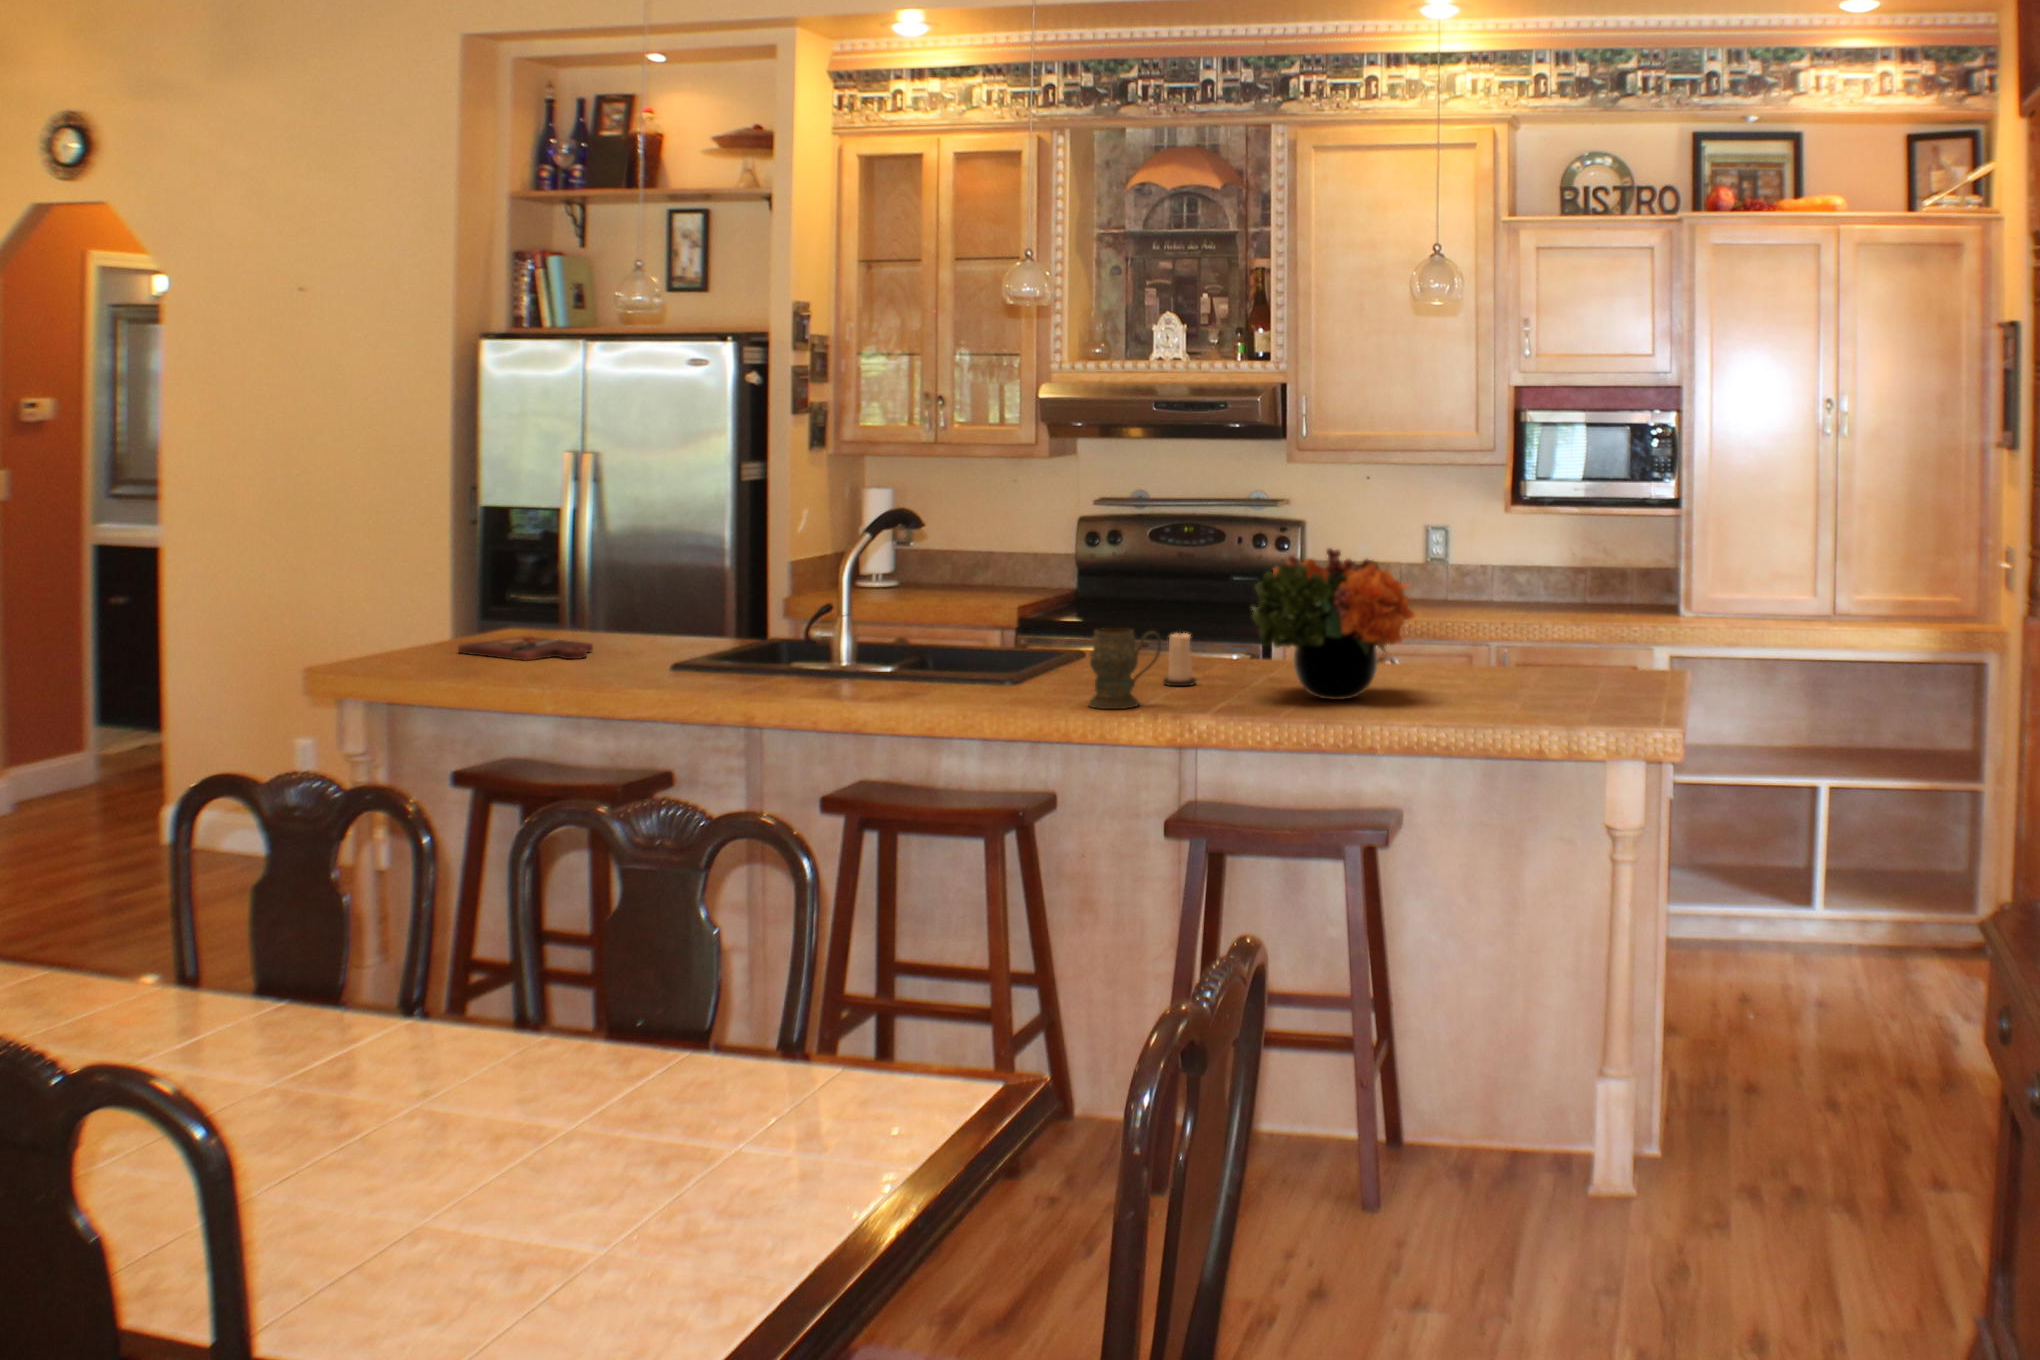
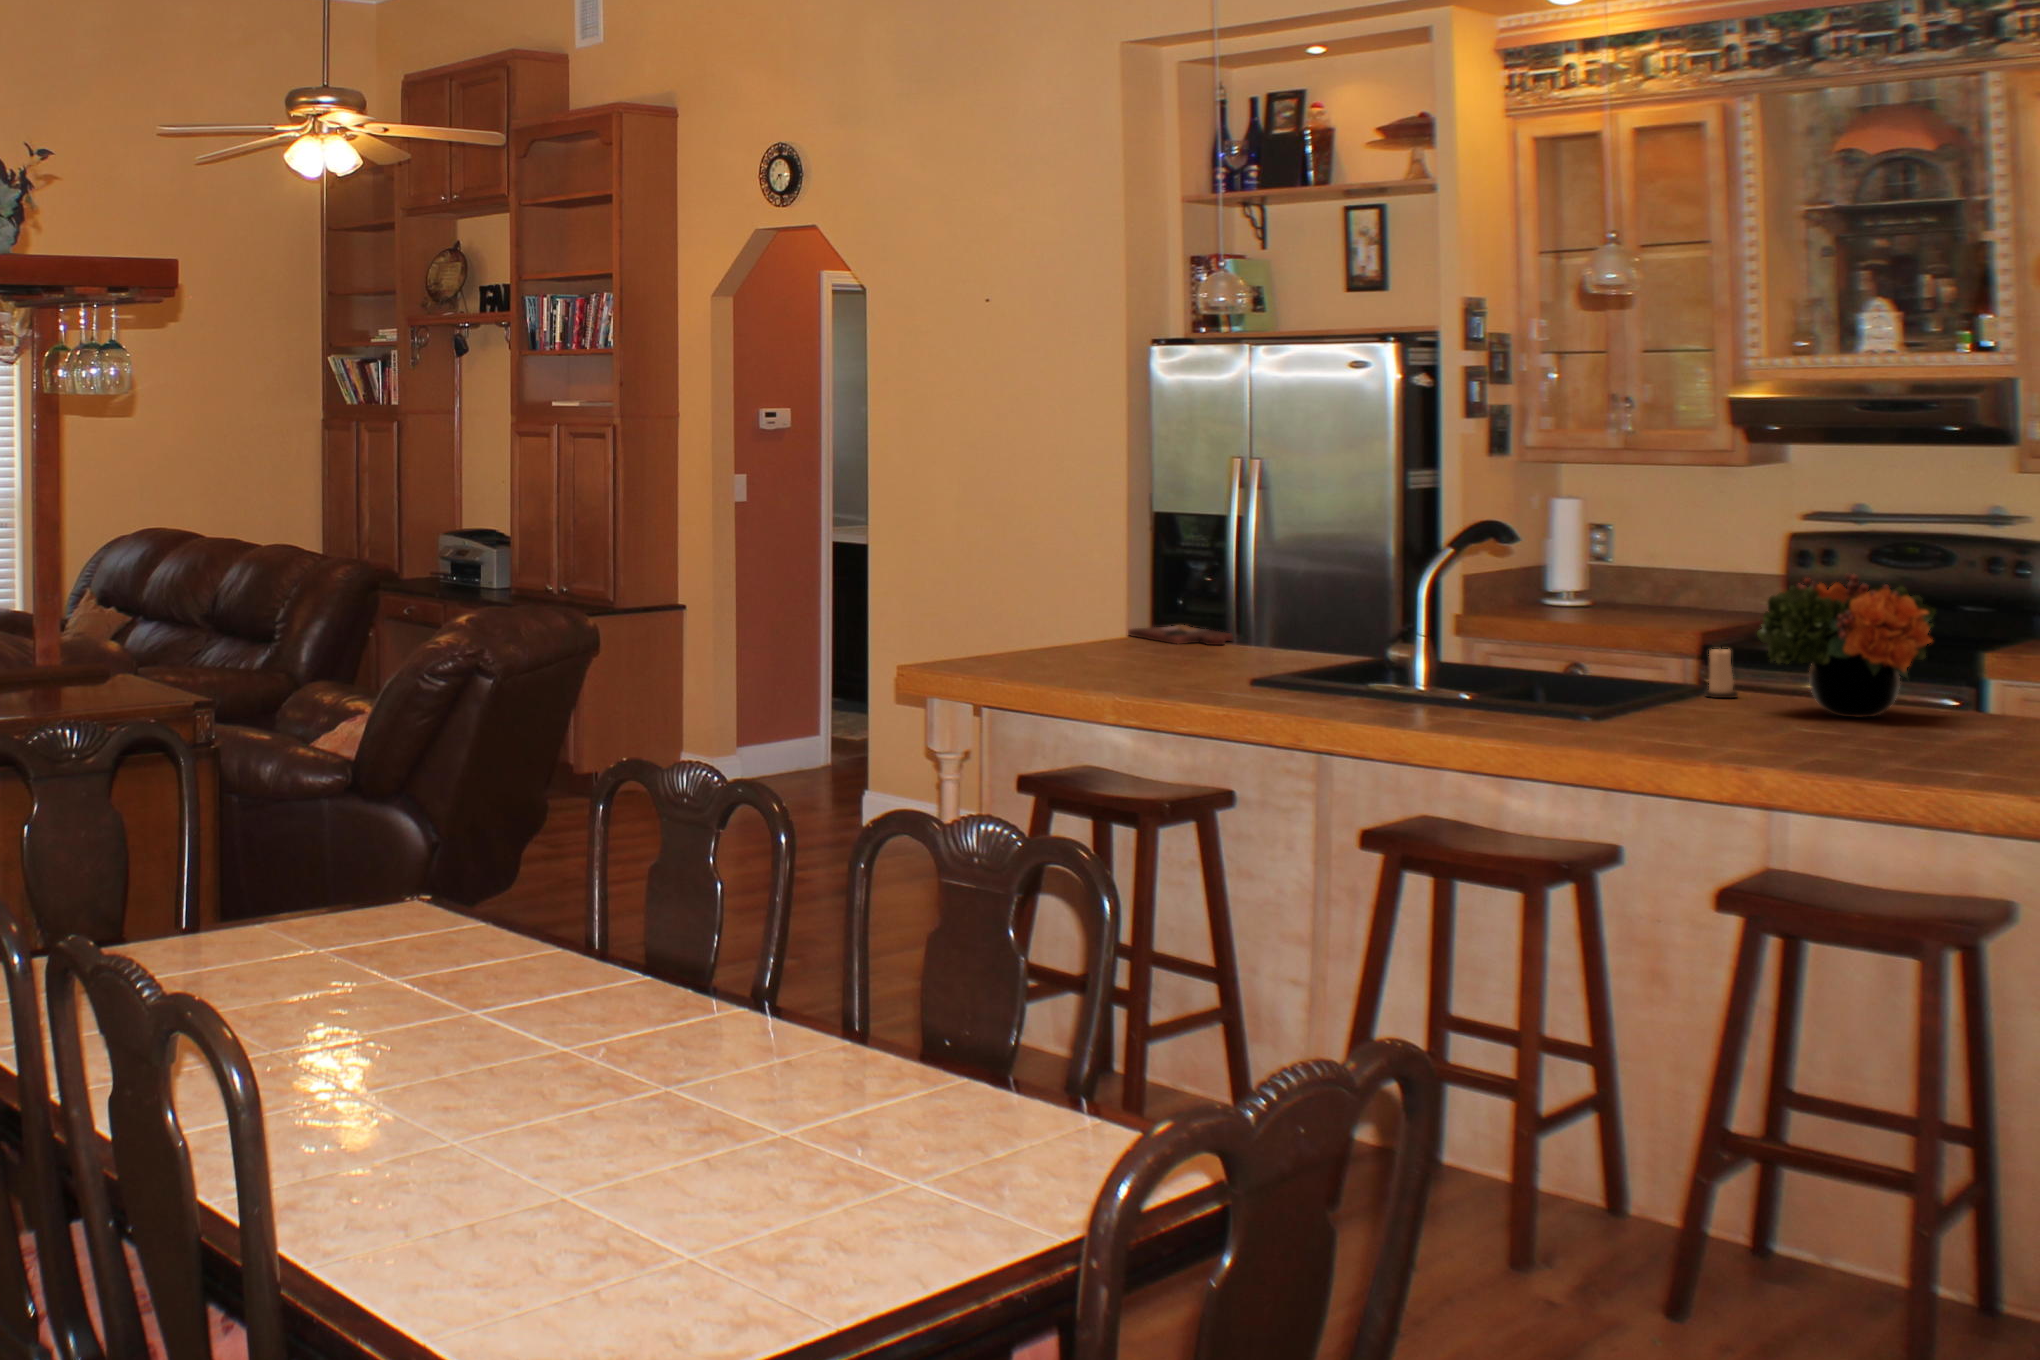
mug: present [1089,628,1161,709] -> none [1599,637,1667,708]

